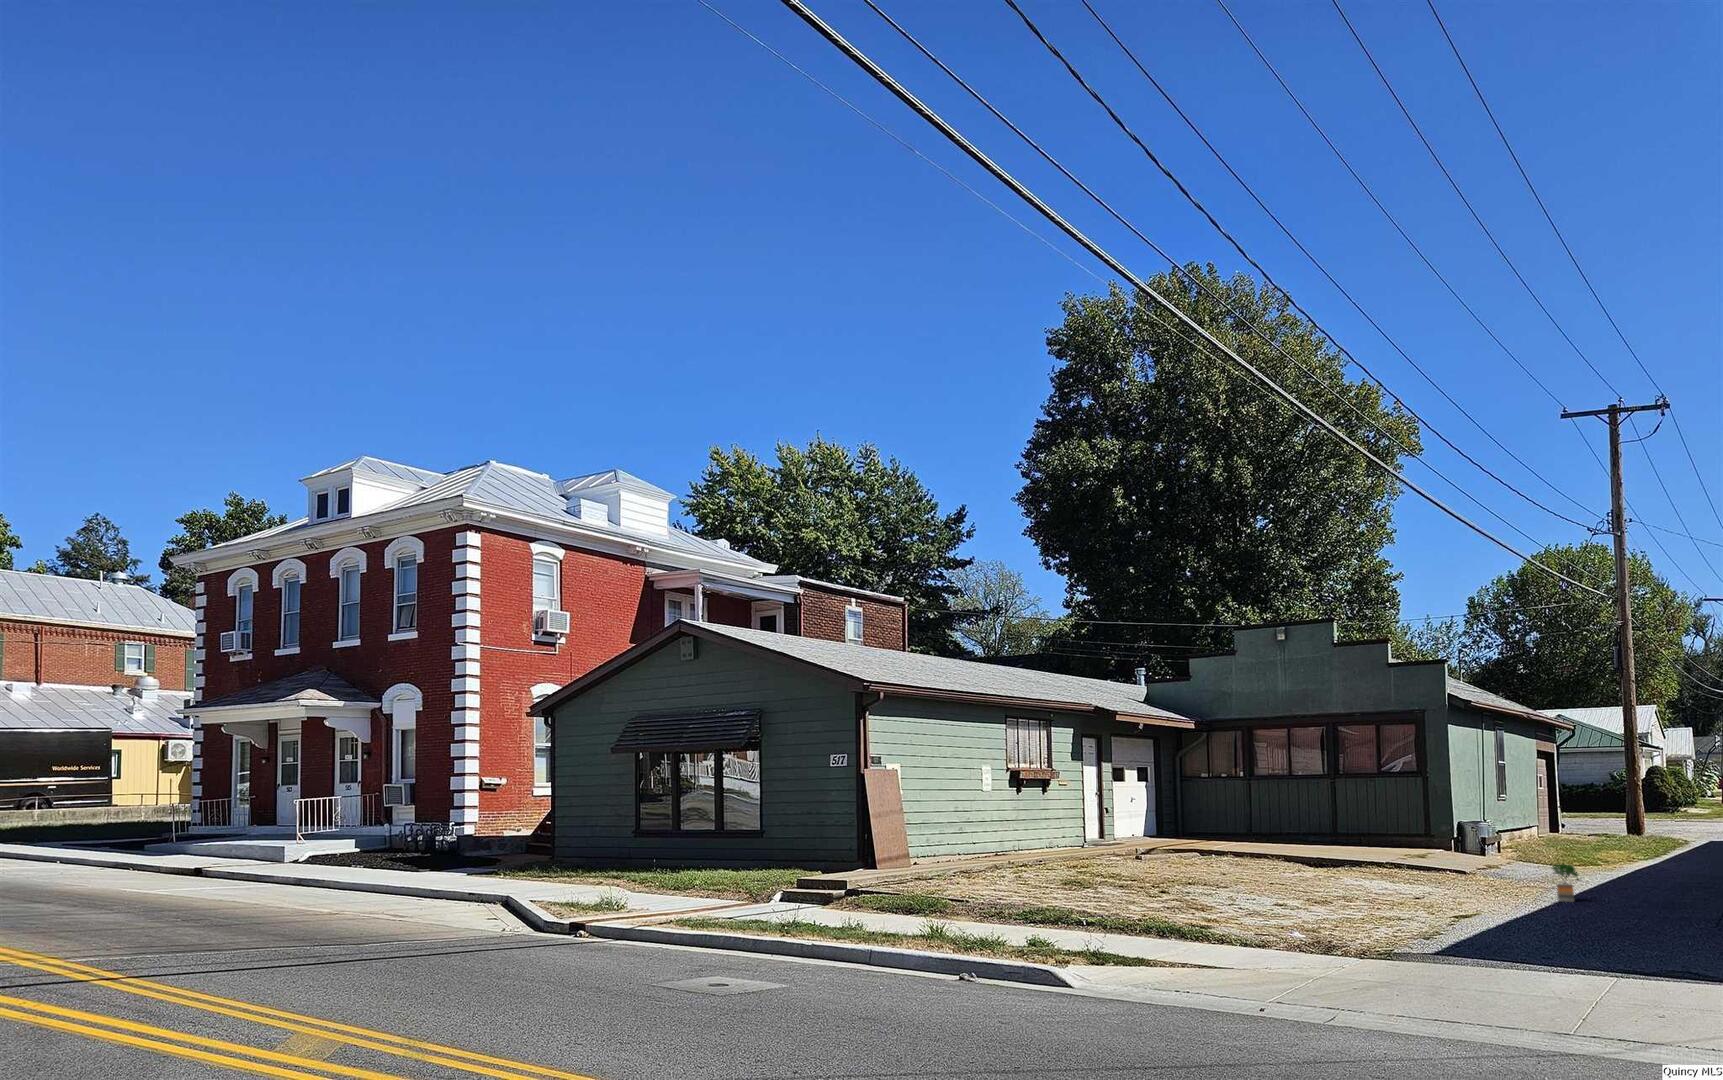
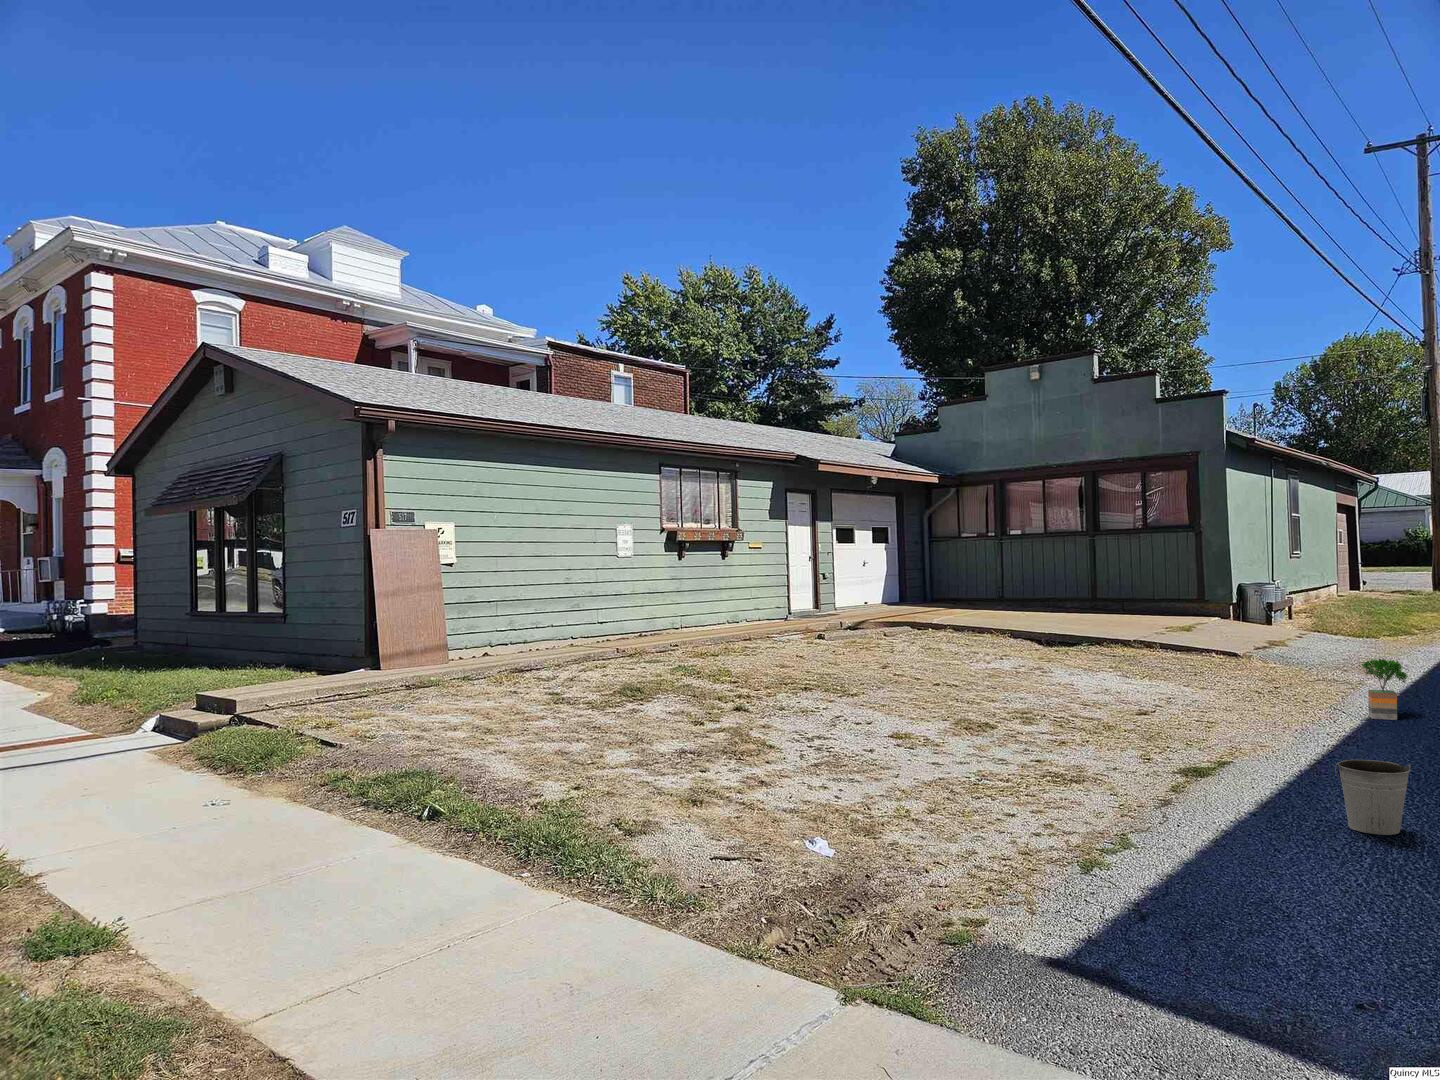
bucket: none [1536,900,1571,934] -> present [1335,760,1411,835]

